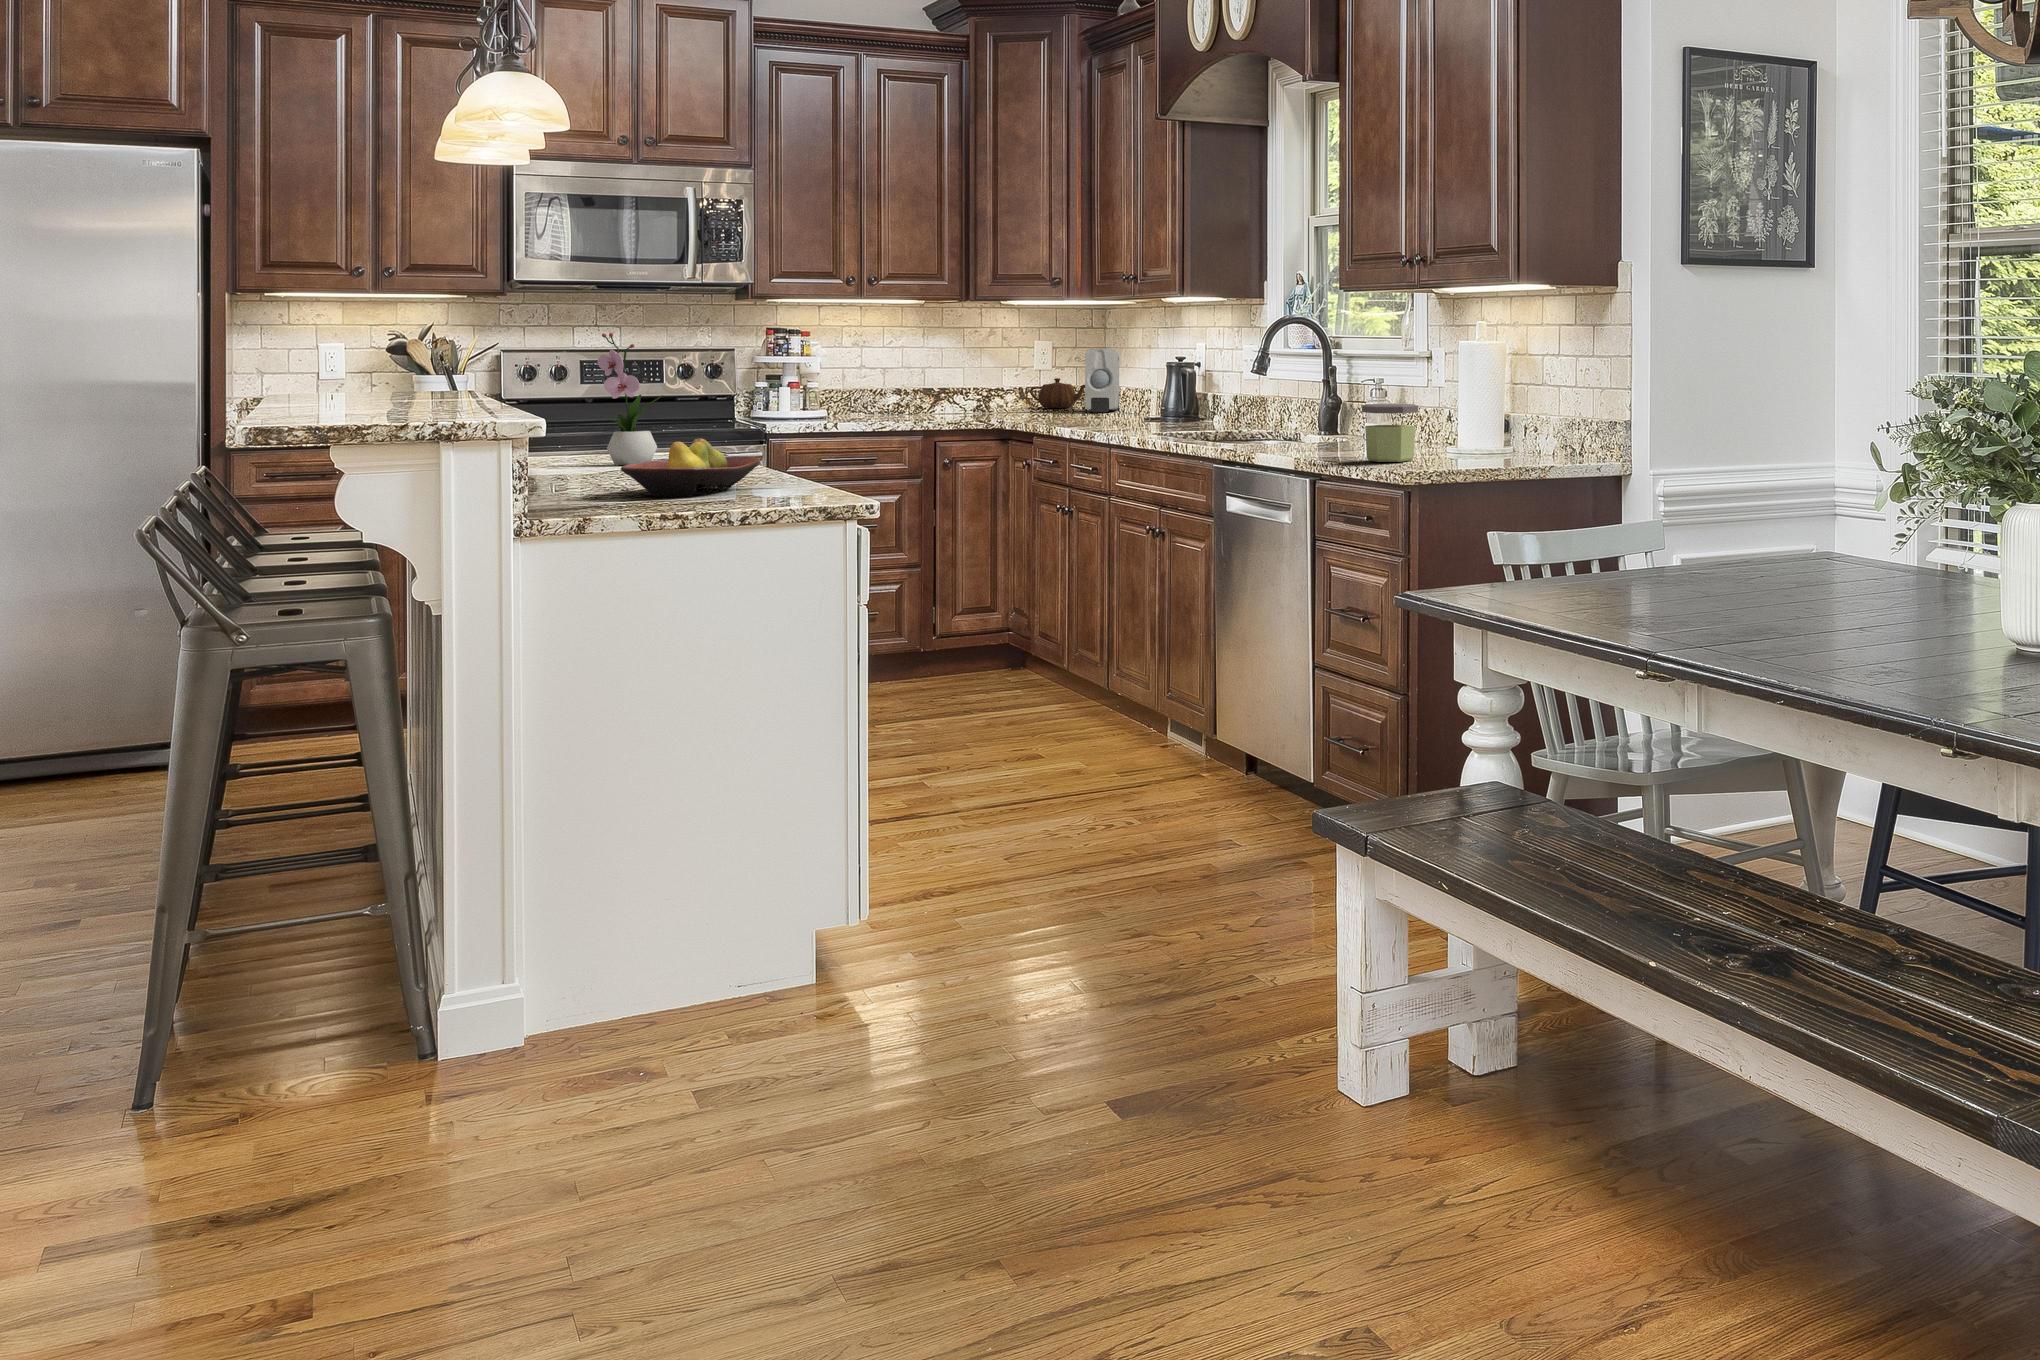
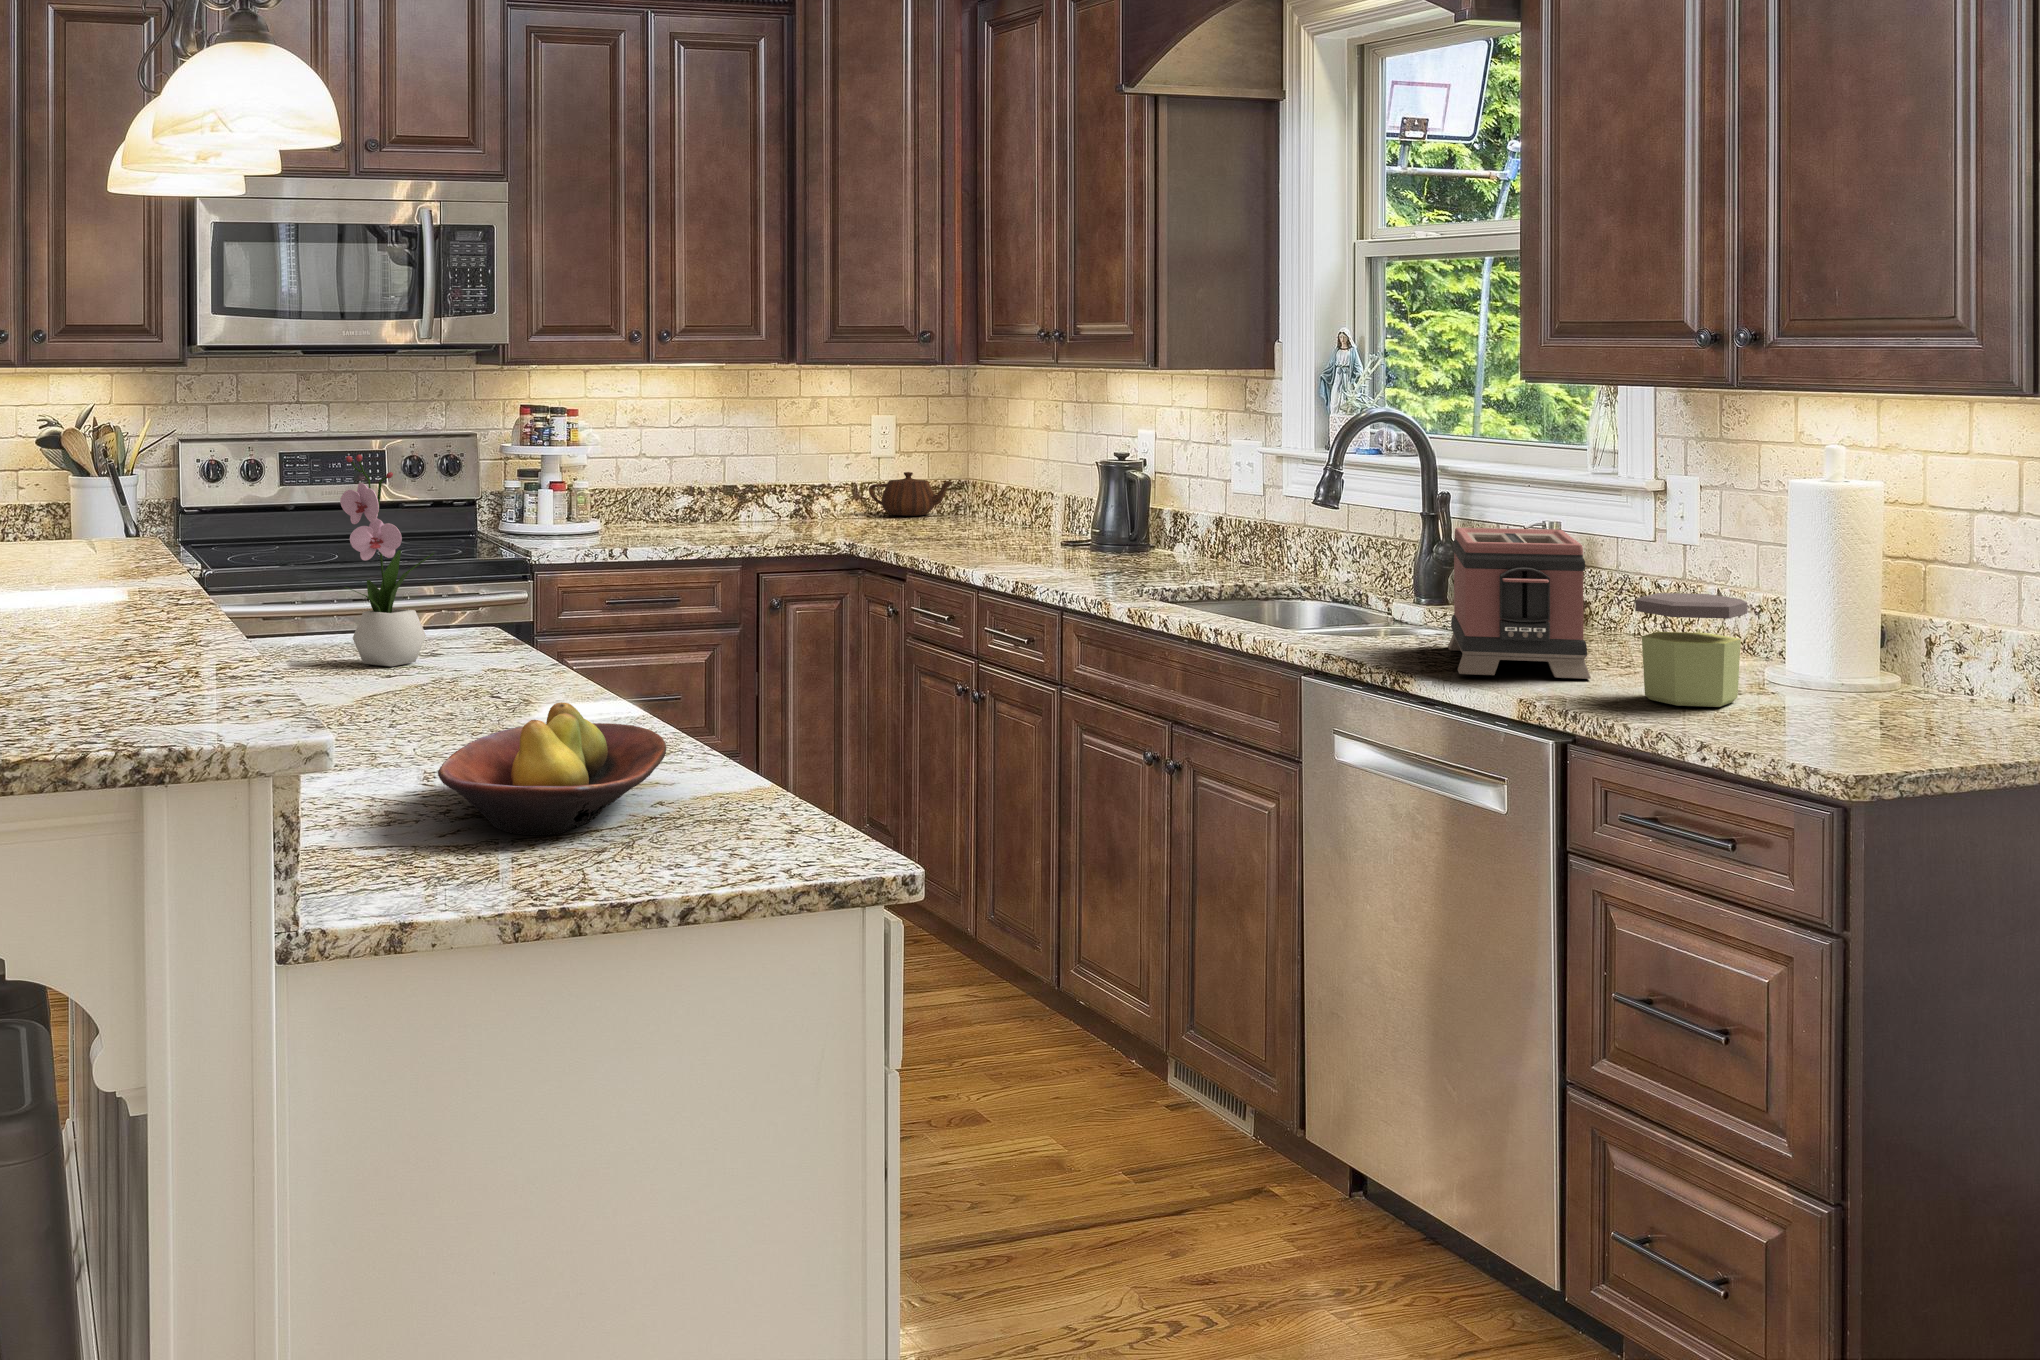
soap dispenser: present [1085,349,1119,412] -> none [963,434,1007,529]
toaster: none [1284,378,1366,455] -> present [1448,528,1591,679]

